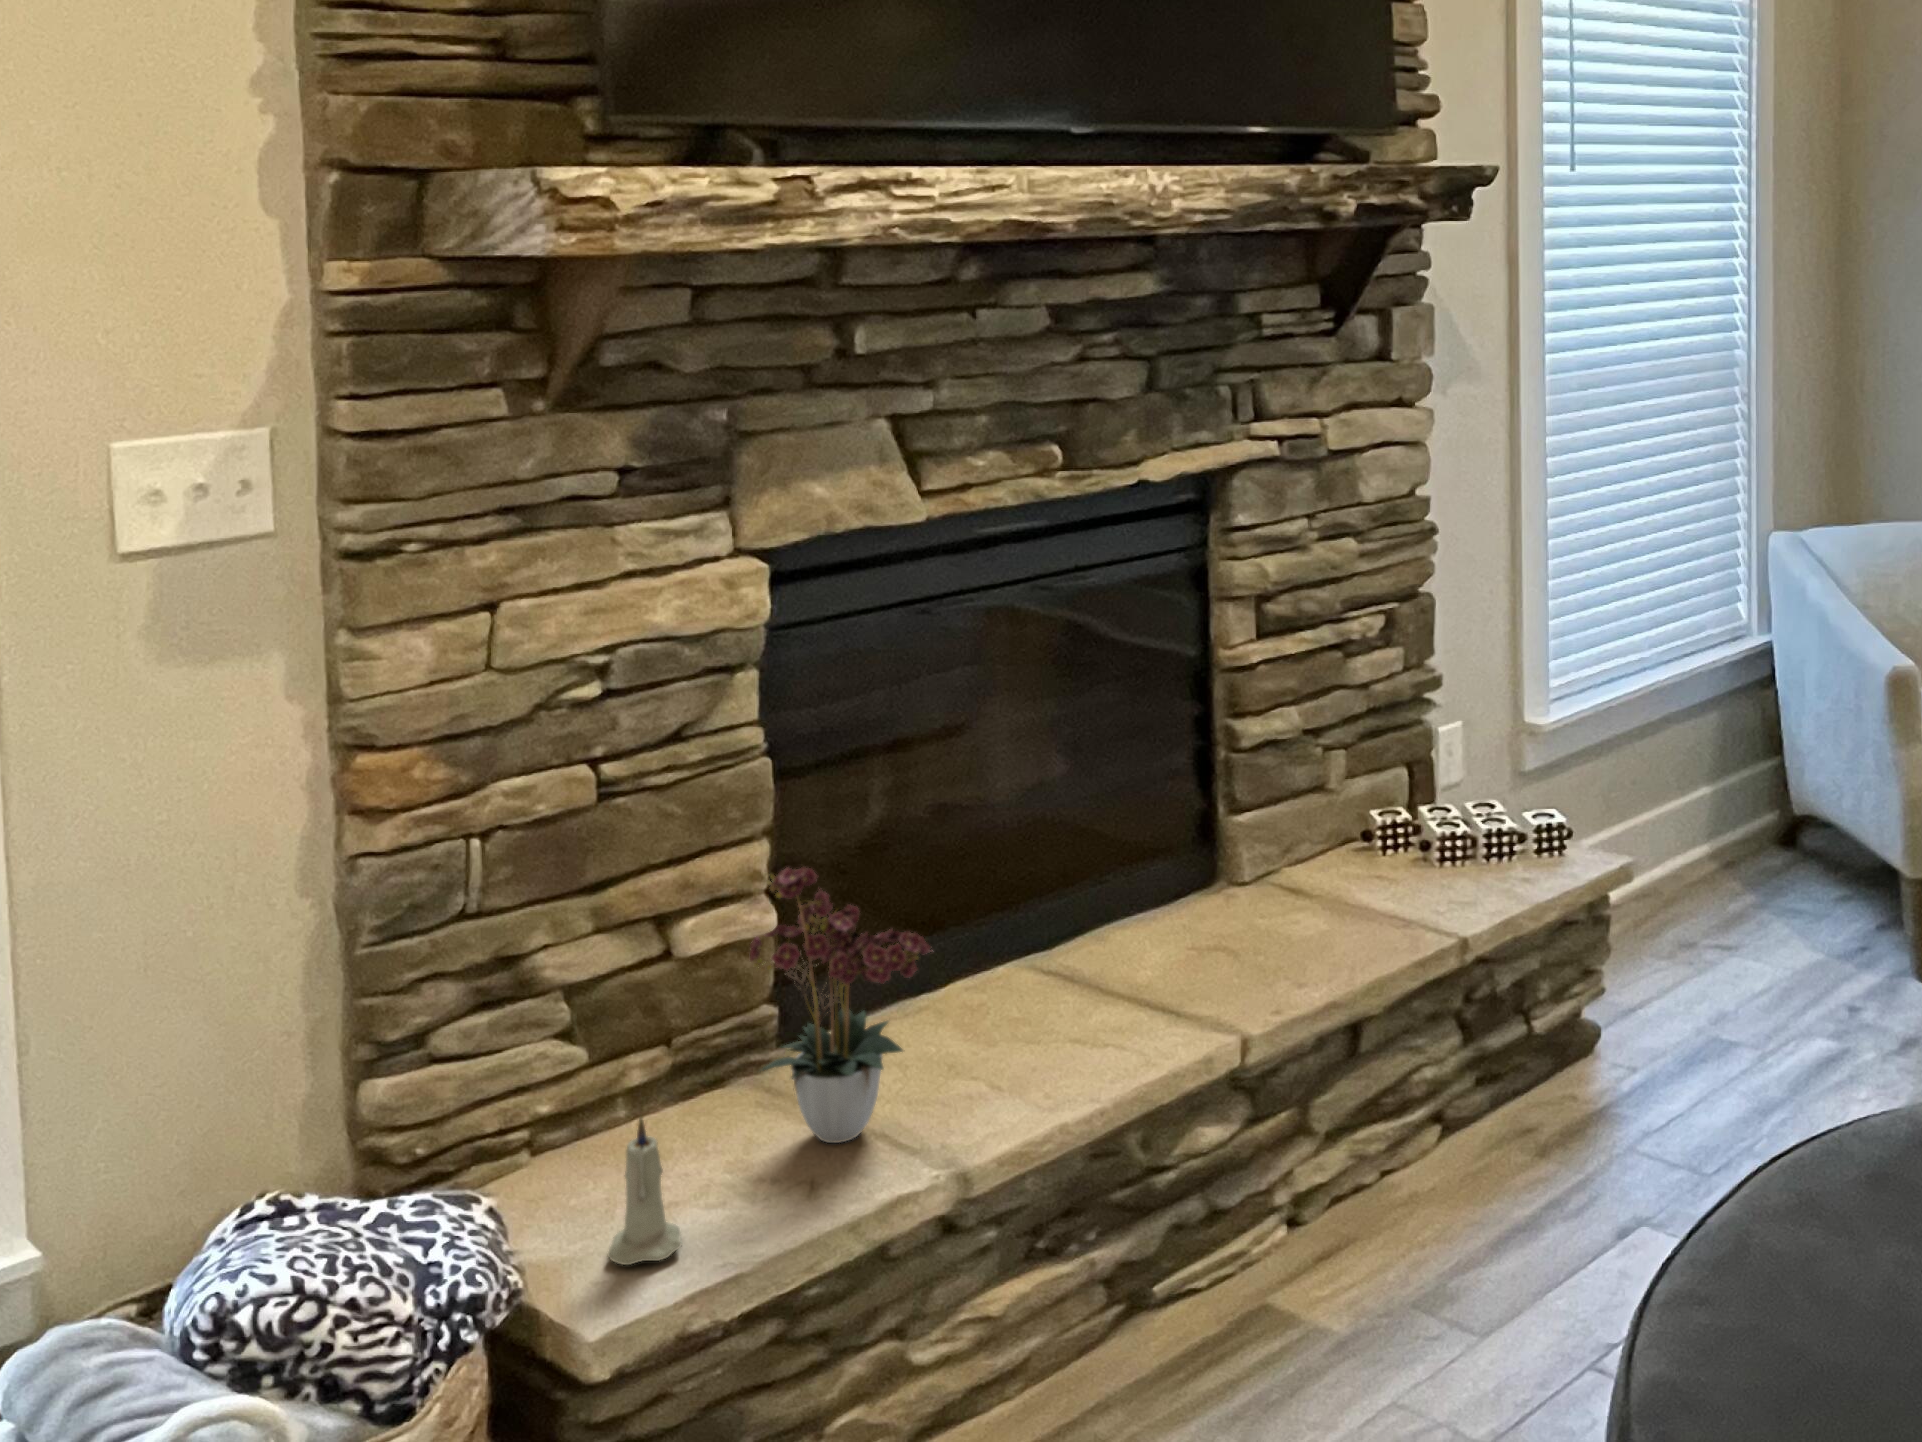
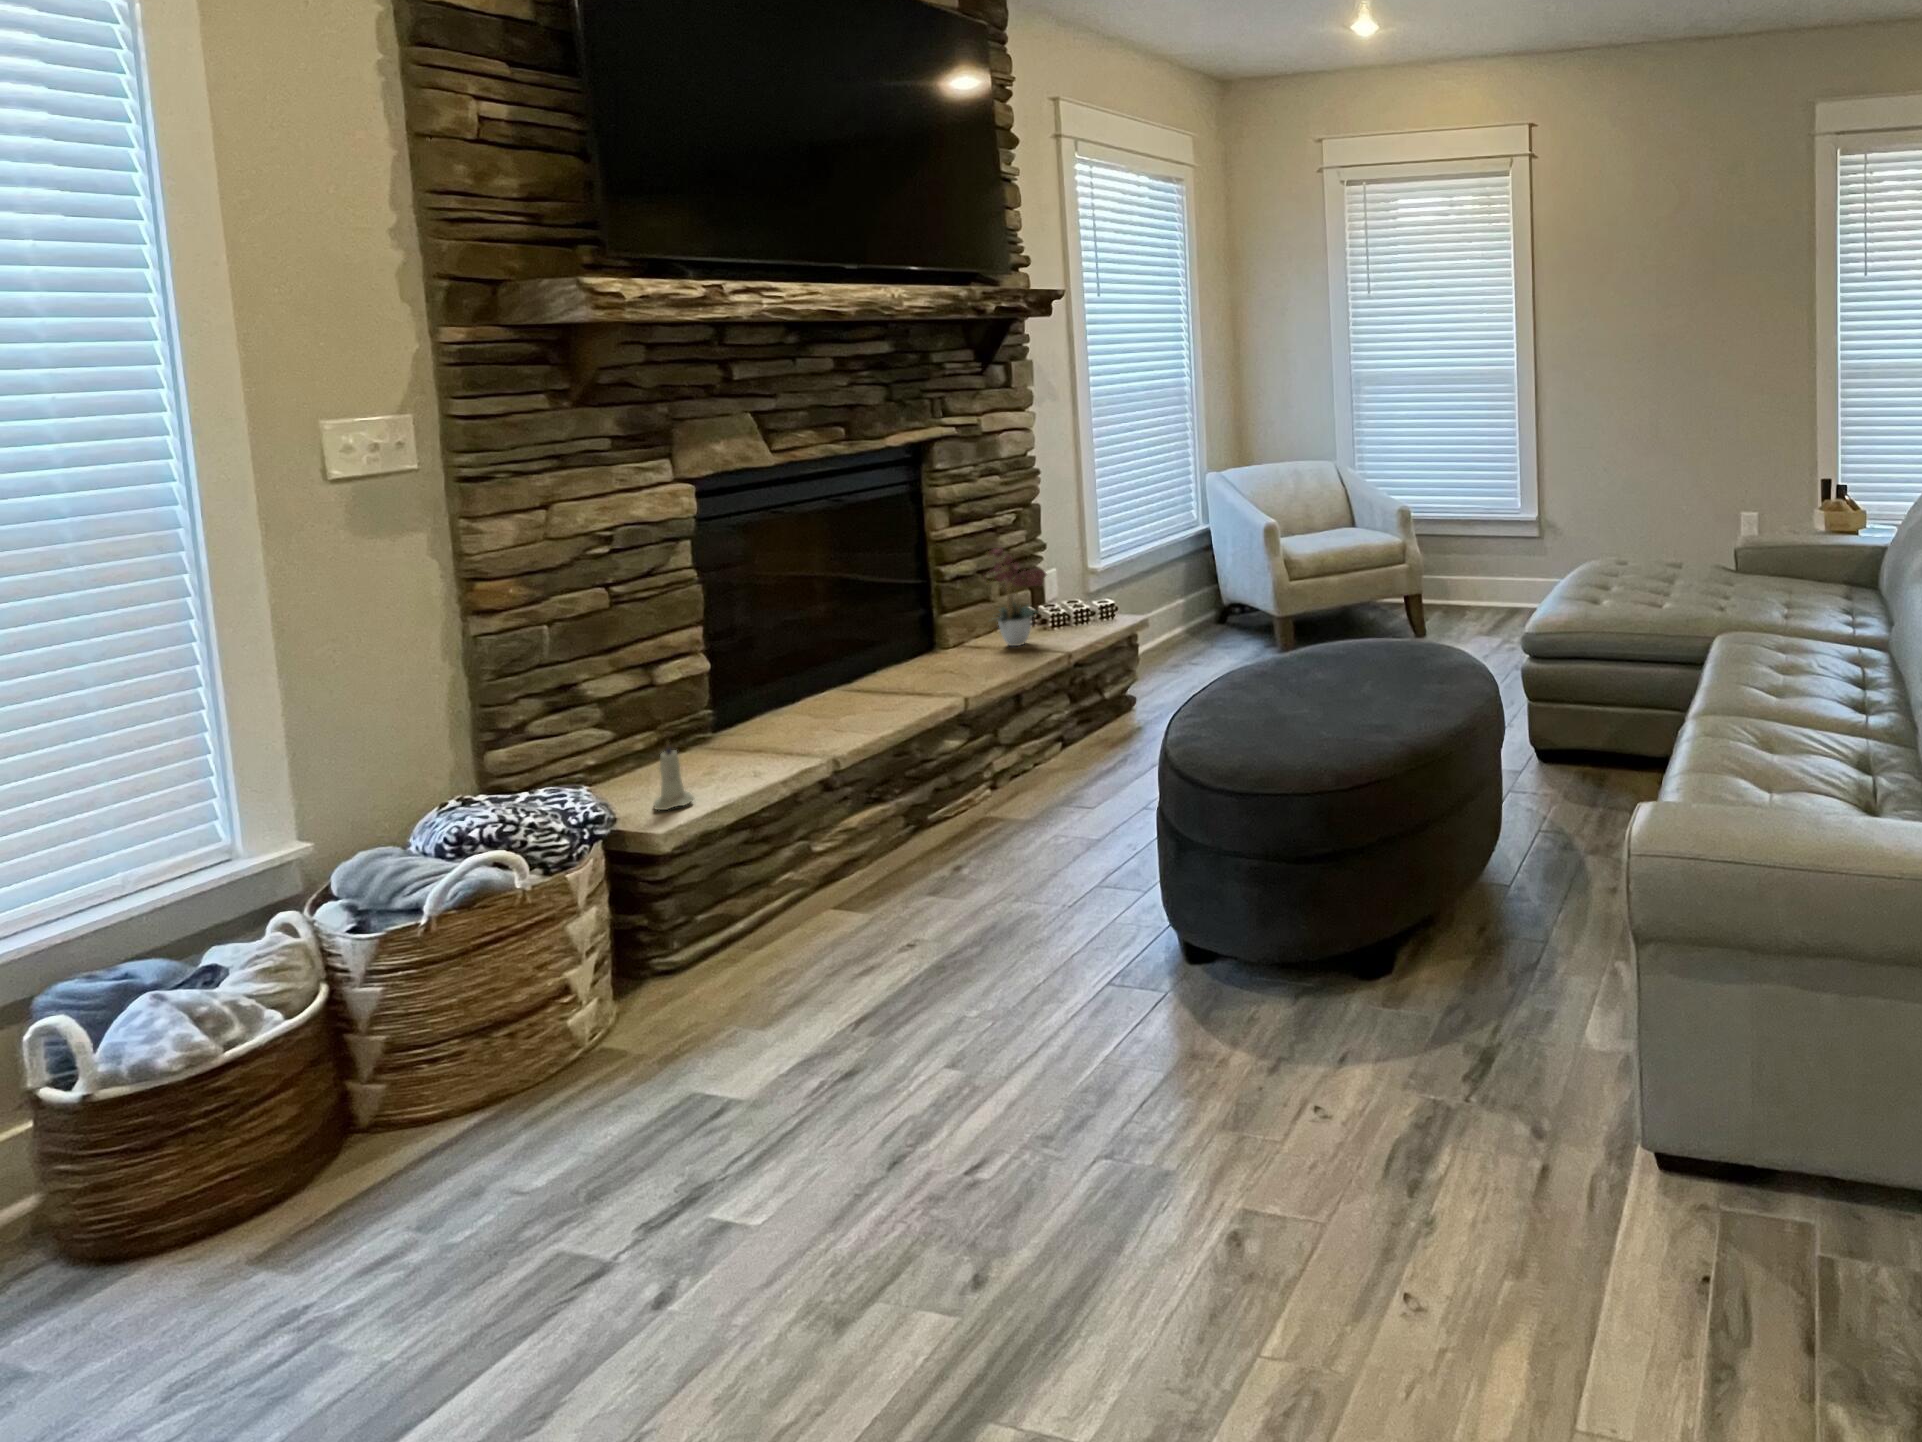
flower arrangement: present [750,867,931,1143] -> present [984,547,1047,646]

